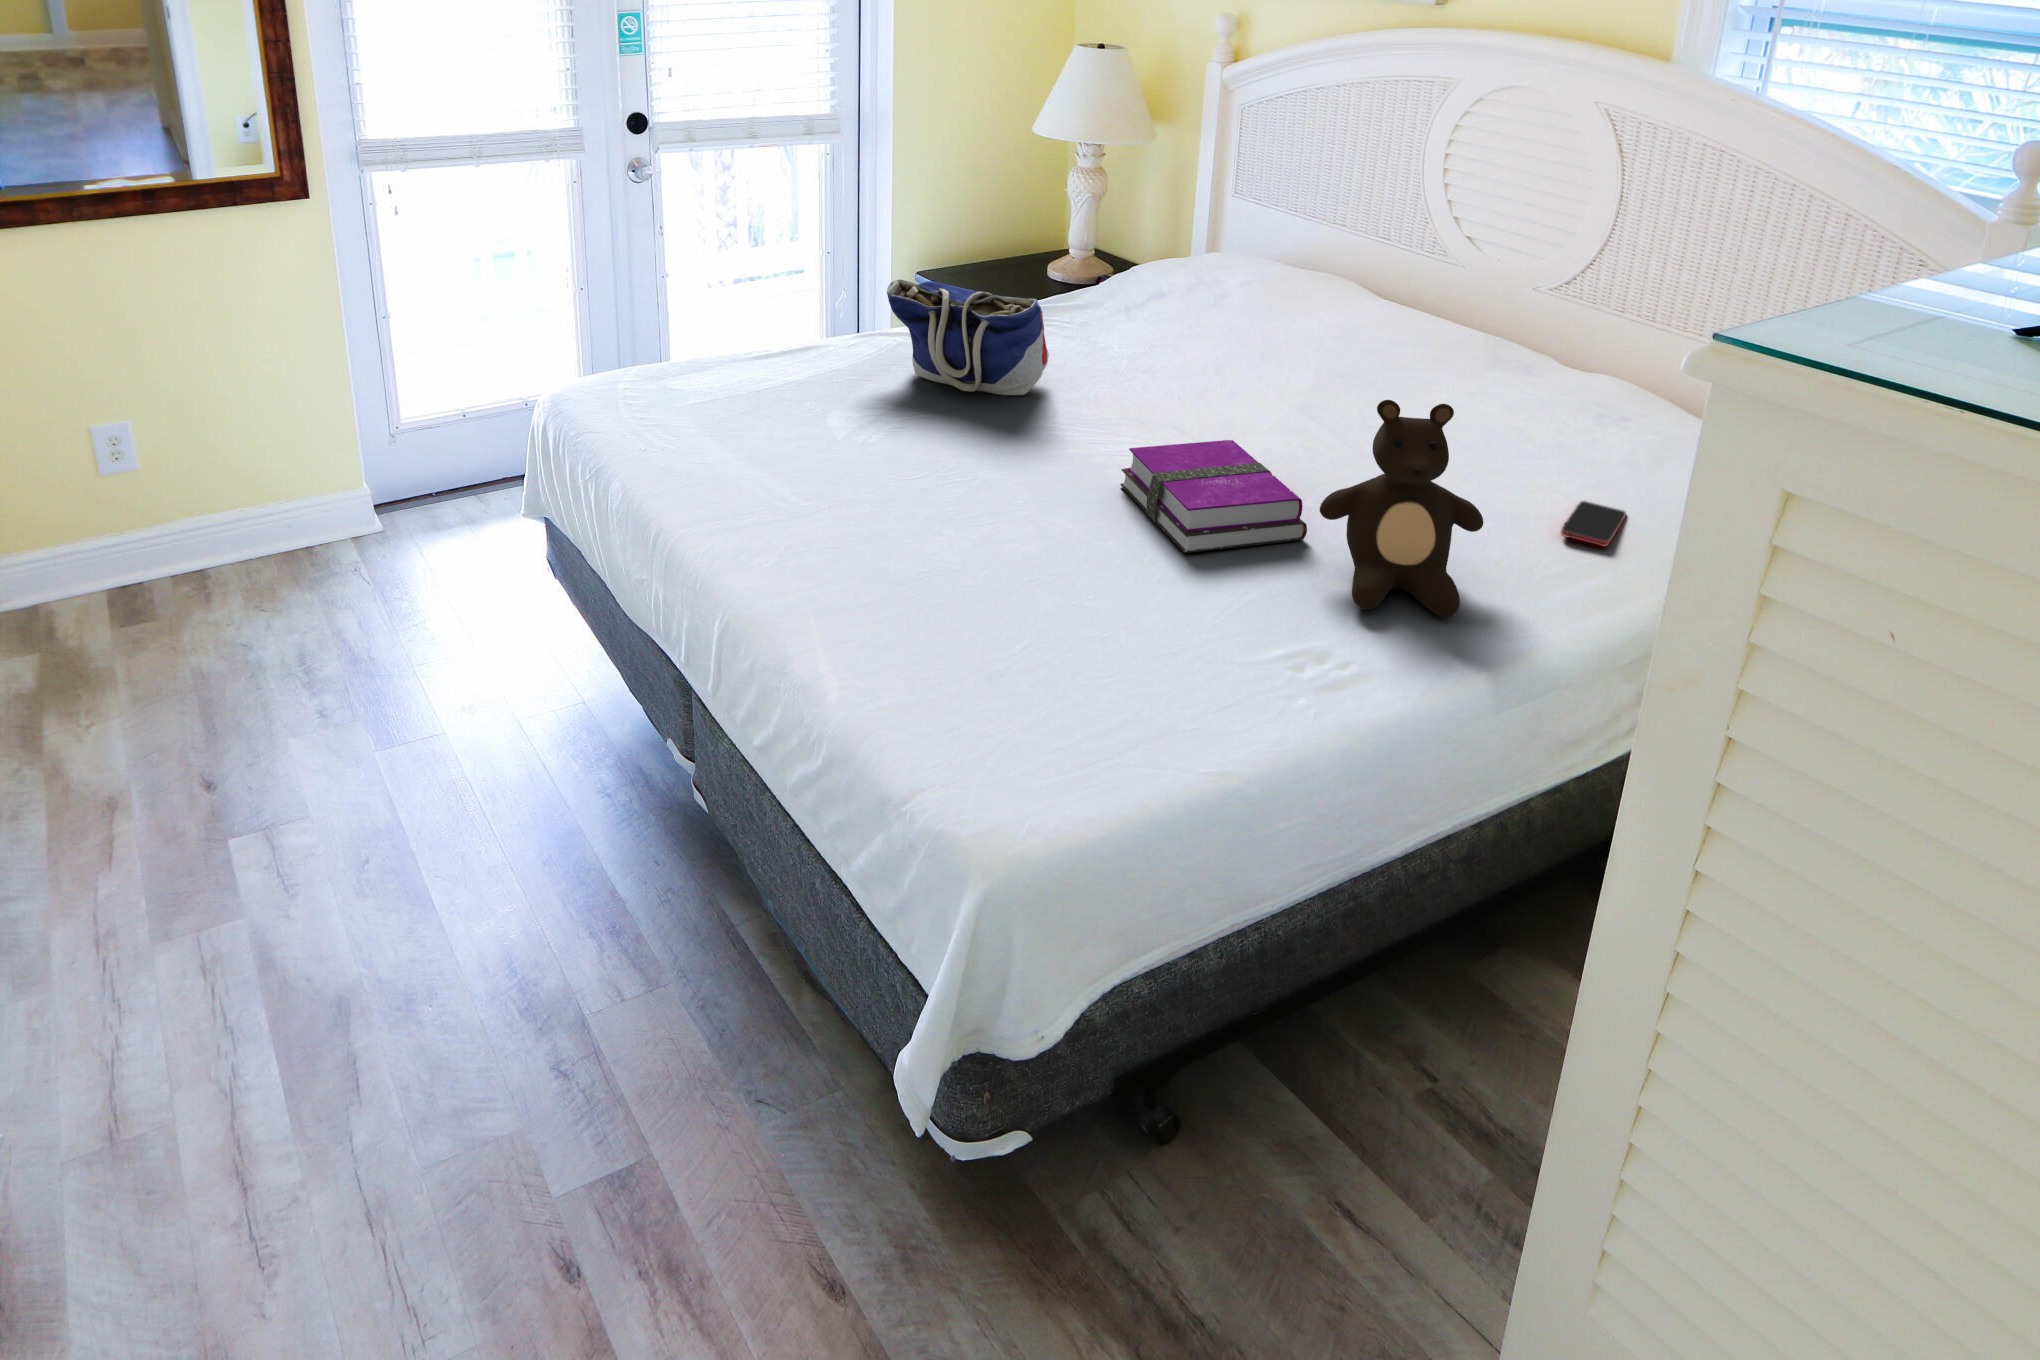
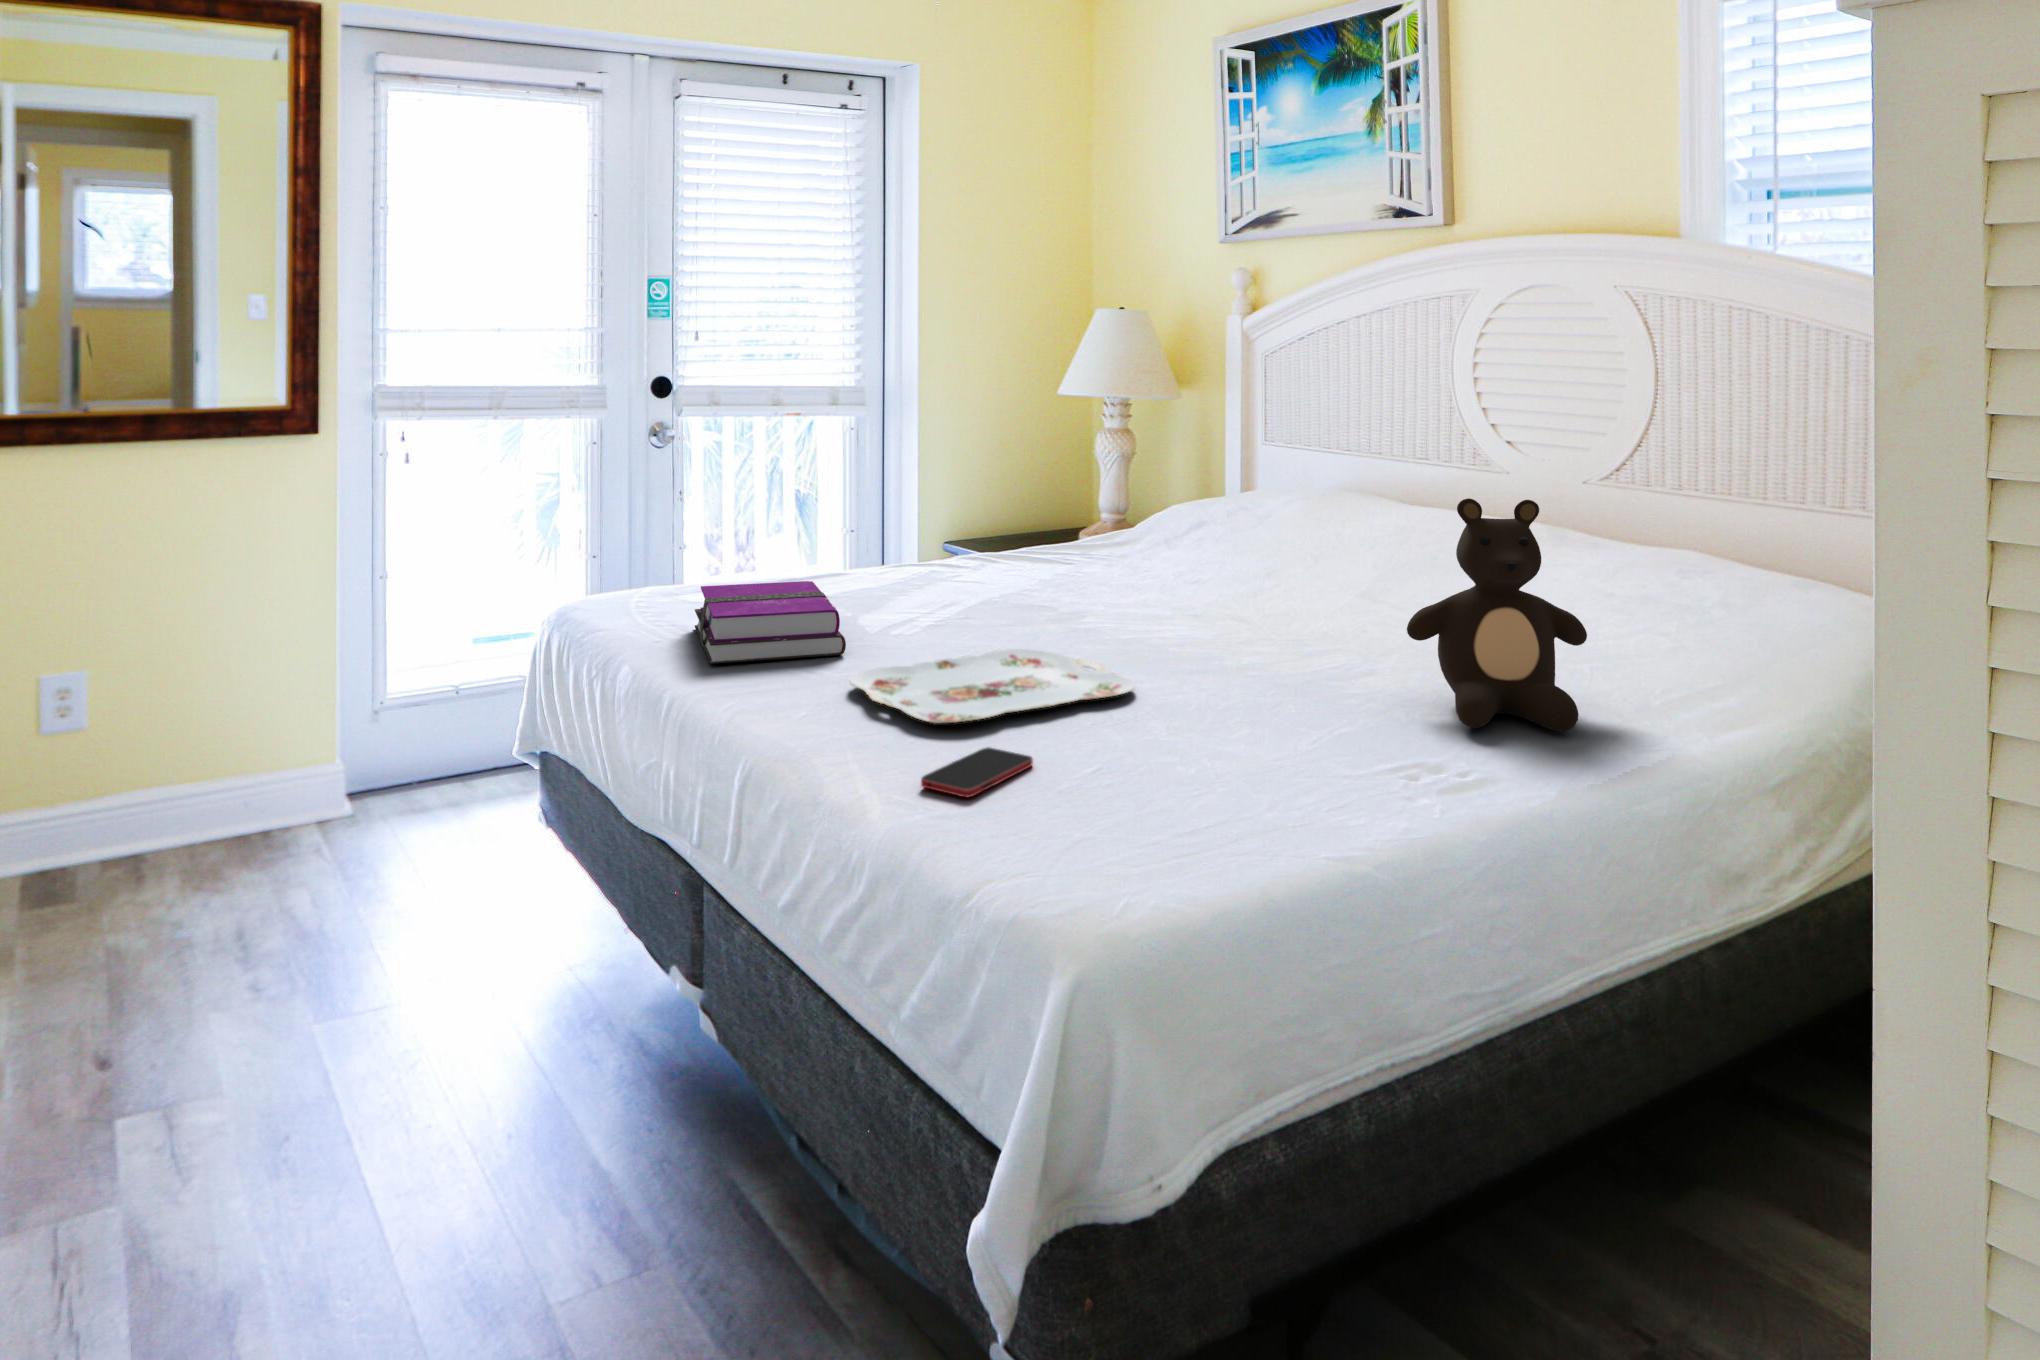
tote bag: present [887,280,1049,396] -> none [919,479,1090,596]
hardback book: present [1120,440,1307,553] -> present [695,581,846,664]
serving tray: none [816,481,1071,588] -> present [850,649,1135,724]
smartphone: present [1561,501,1626,546] -> present [921,747,1033,798]

